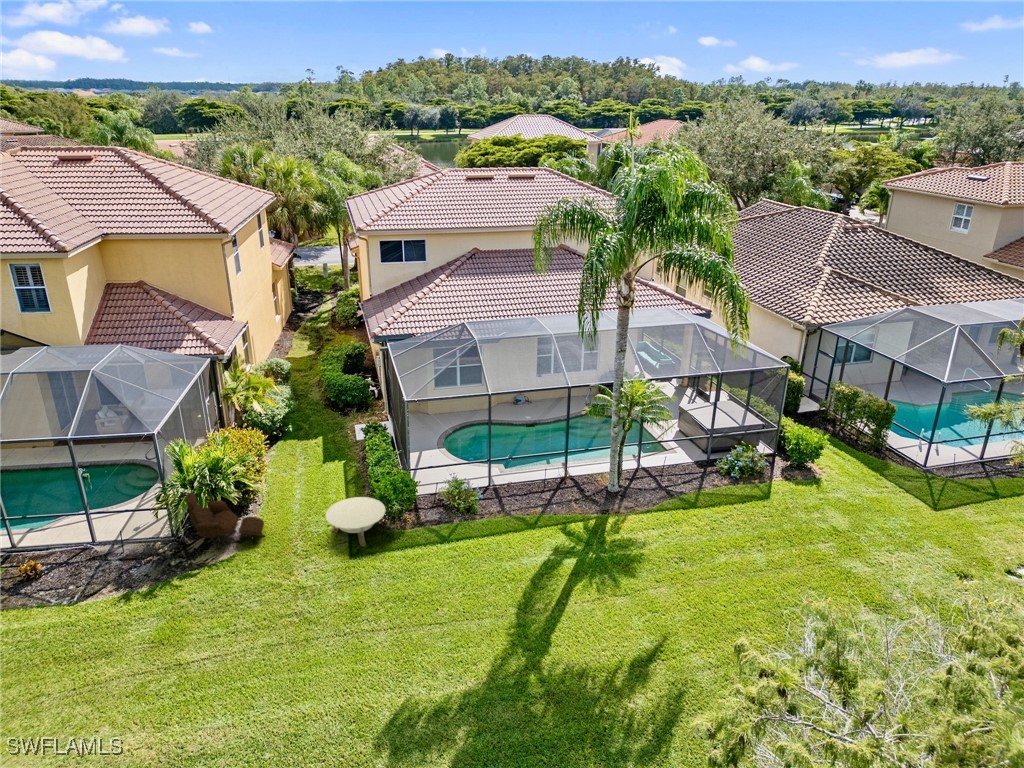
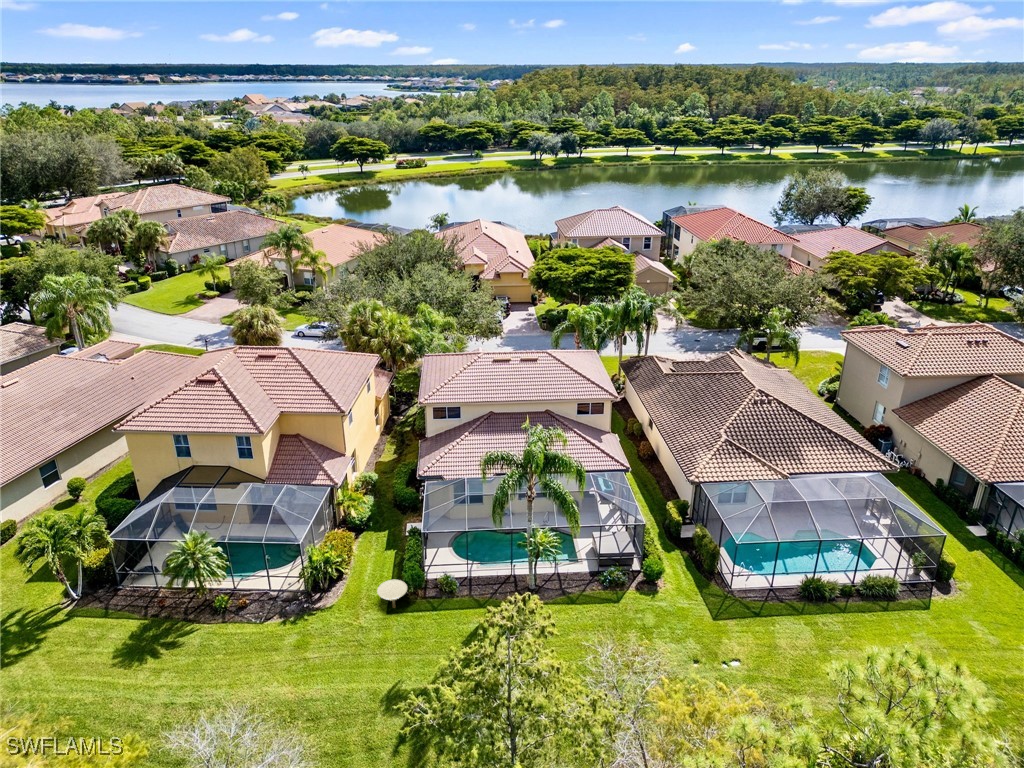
lounge chair: present [186,493,264,551] -> none [312,568,349,602]

